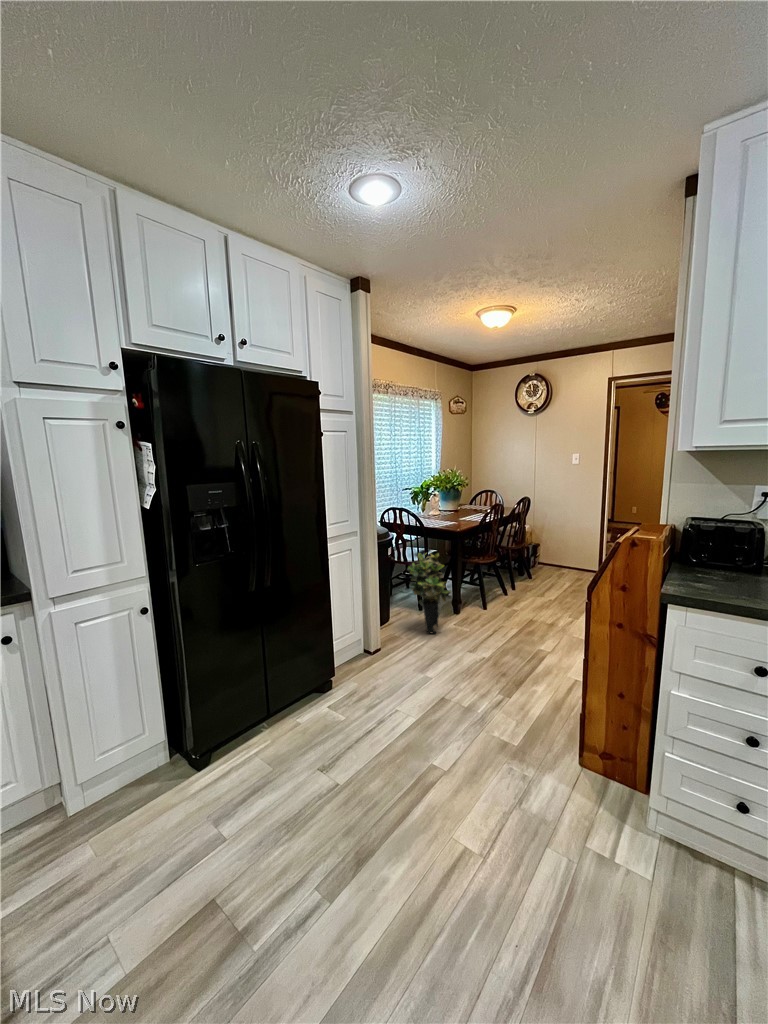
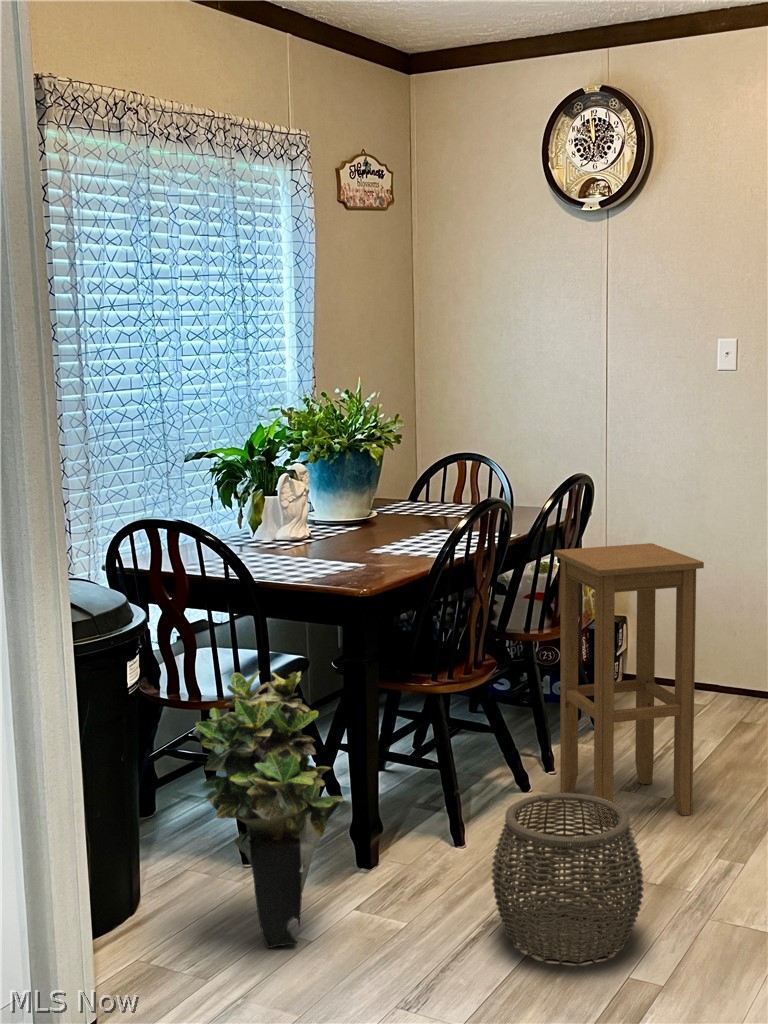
stool: none [517,519,567,607] -> present [554,543,704,825]
woven basket: none [496,594,545,645] -> present [492,793,644,963]

